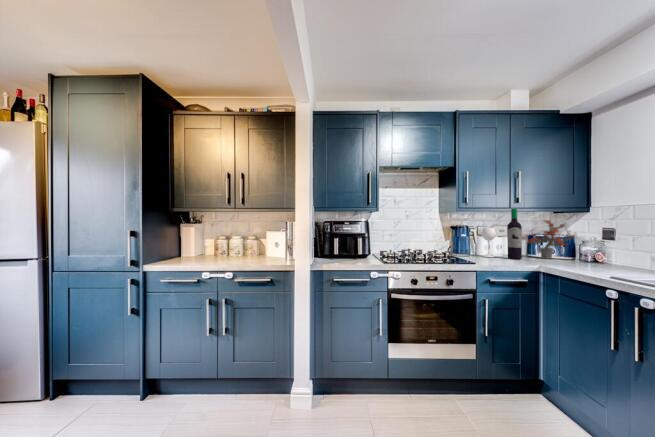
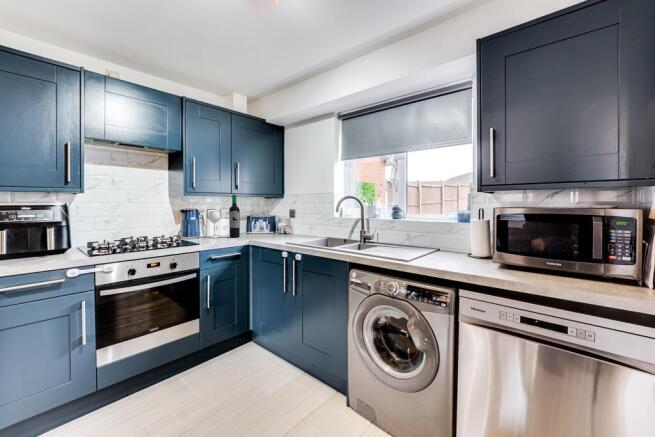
potted plant: present [525,219,575,259] -> none [240,198,277,235]

